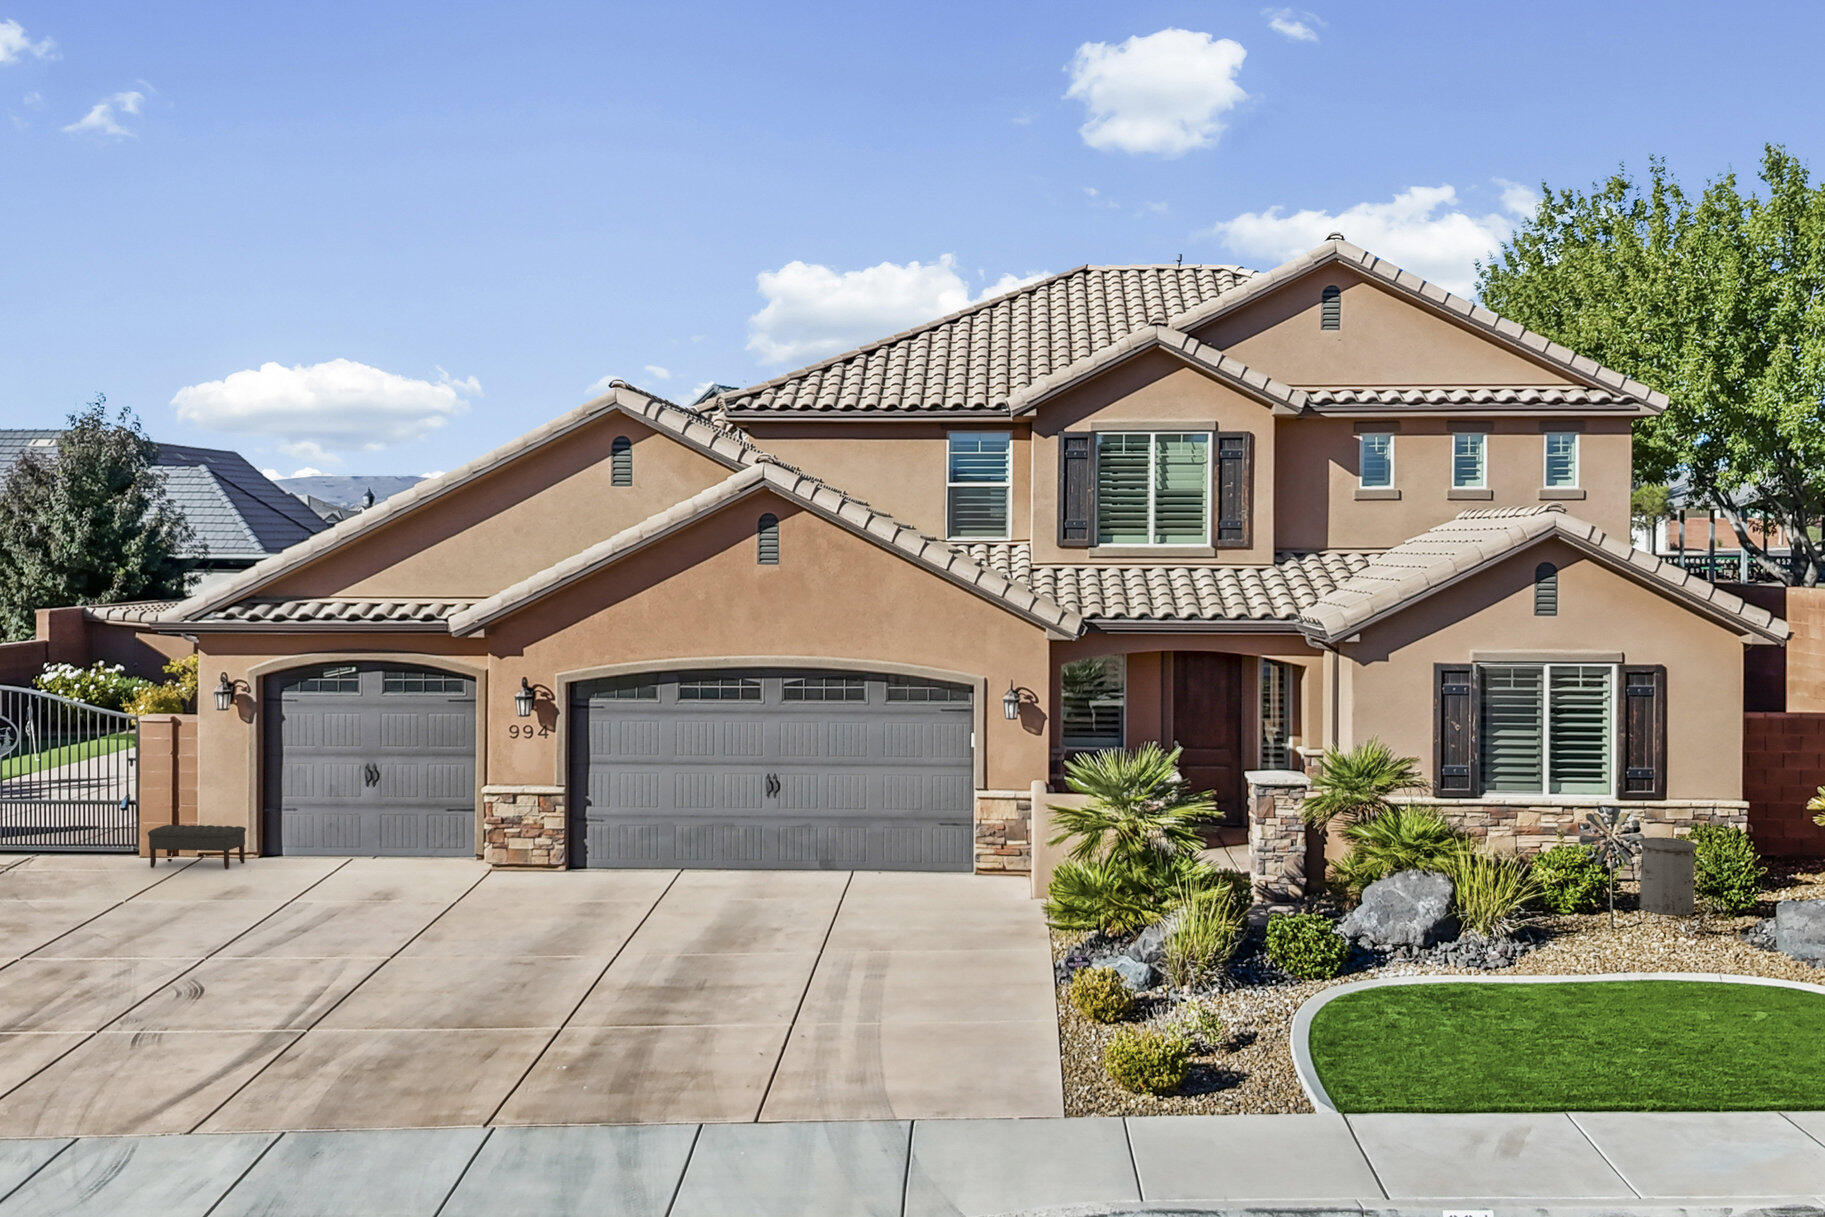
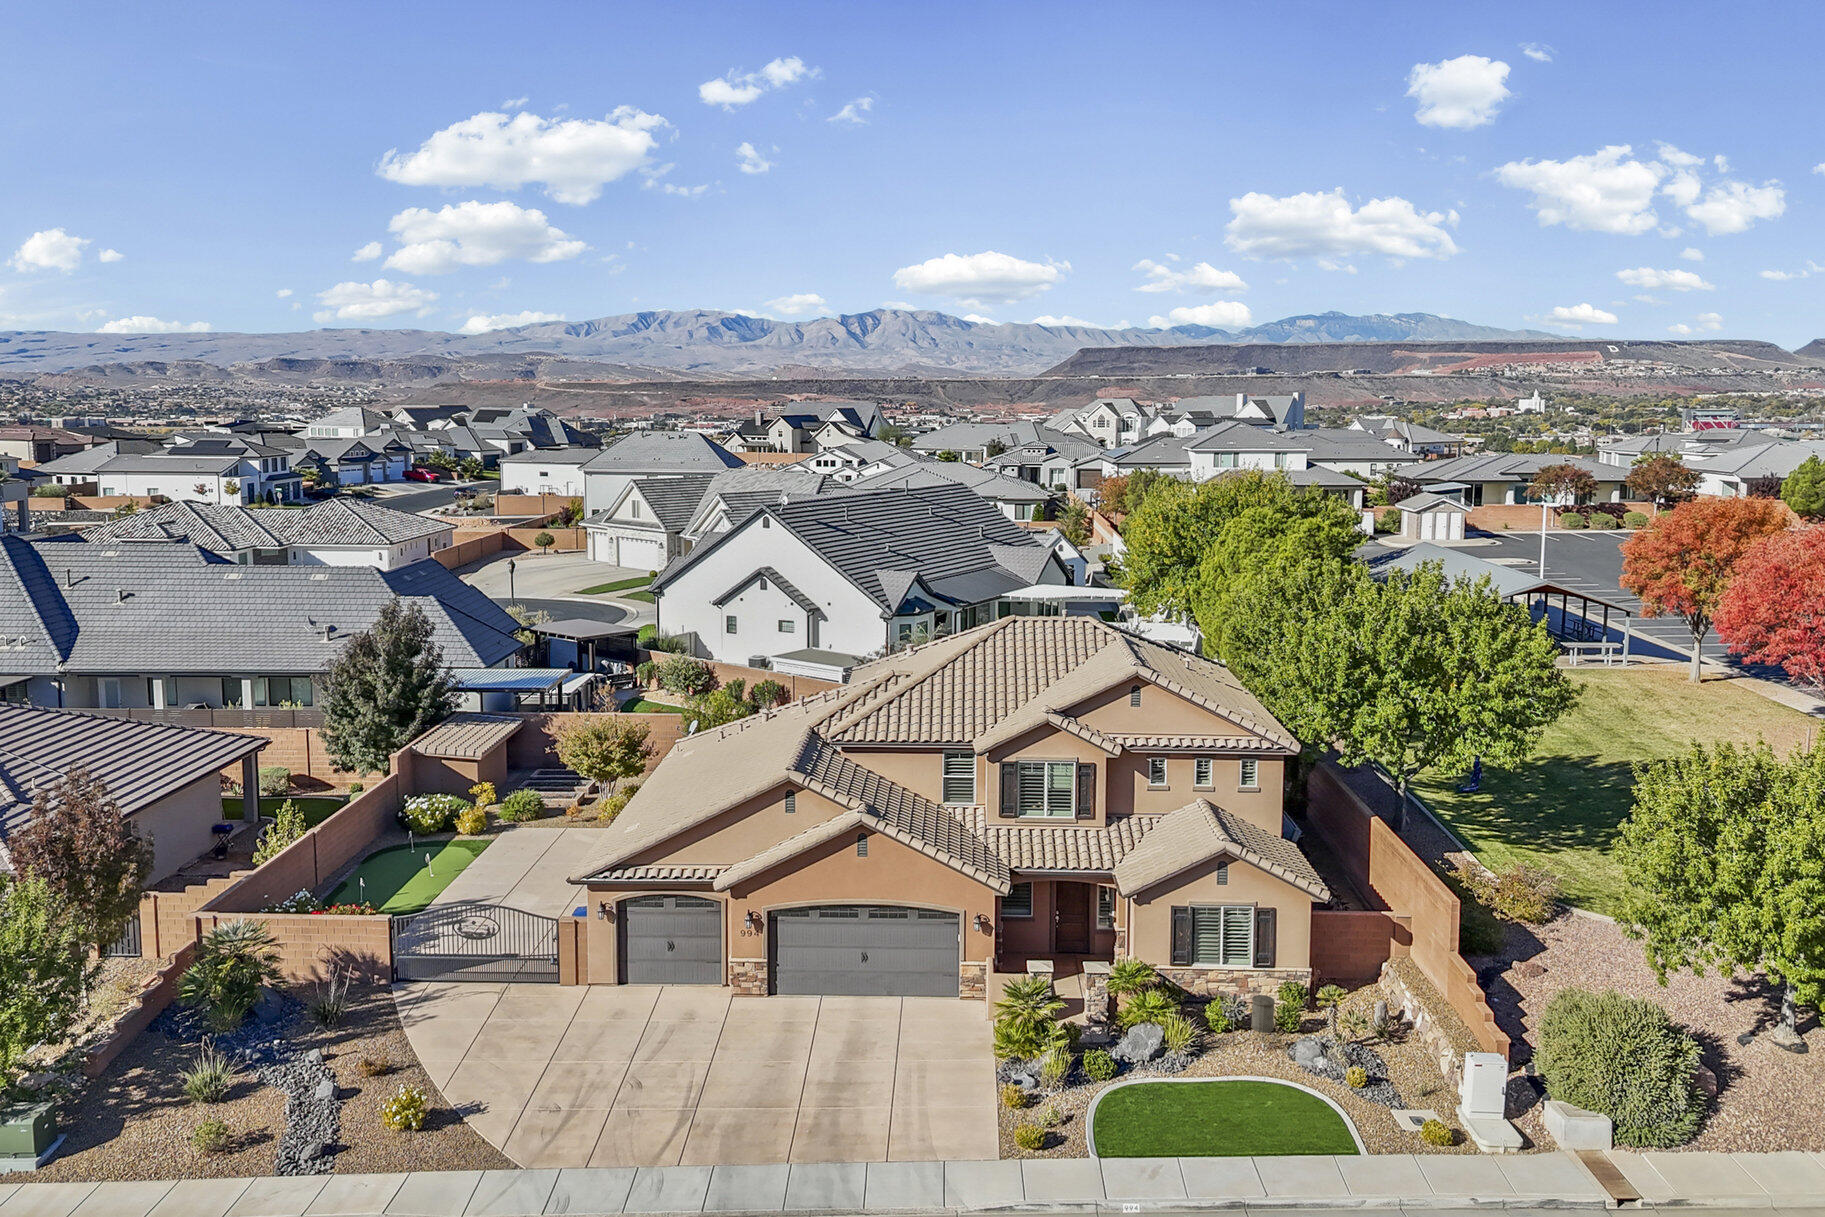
bench: present [148,825,246,869] -> none [569,973,613,997]

